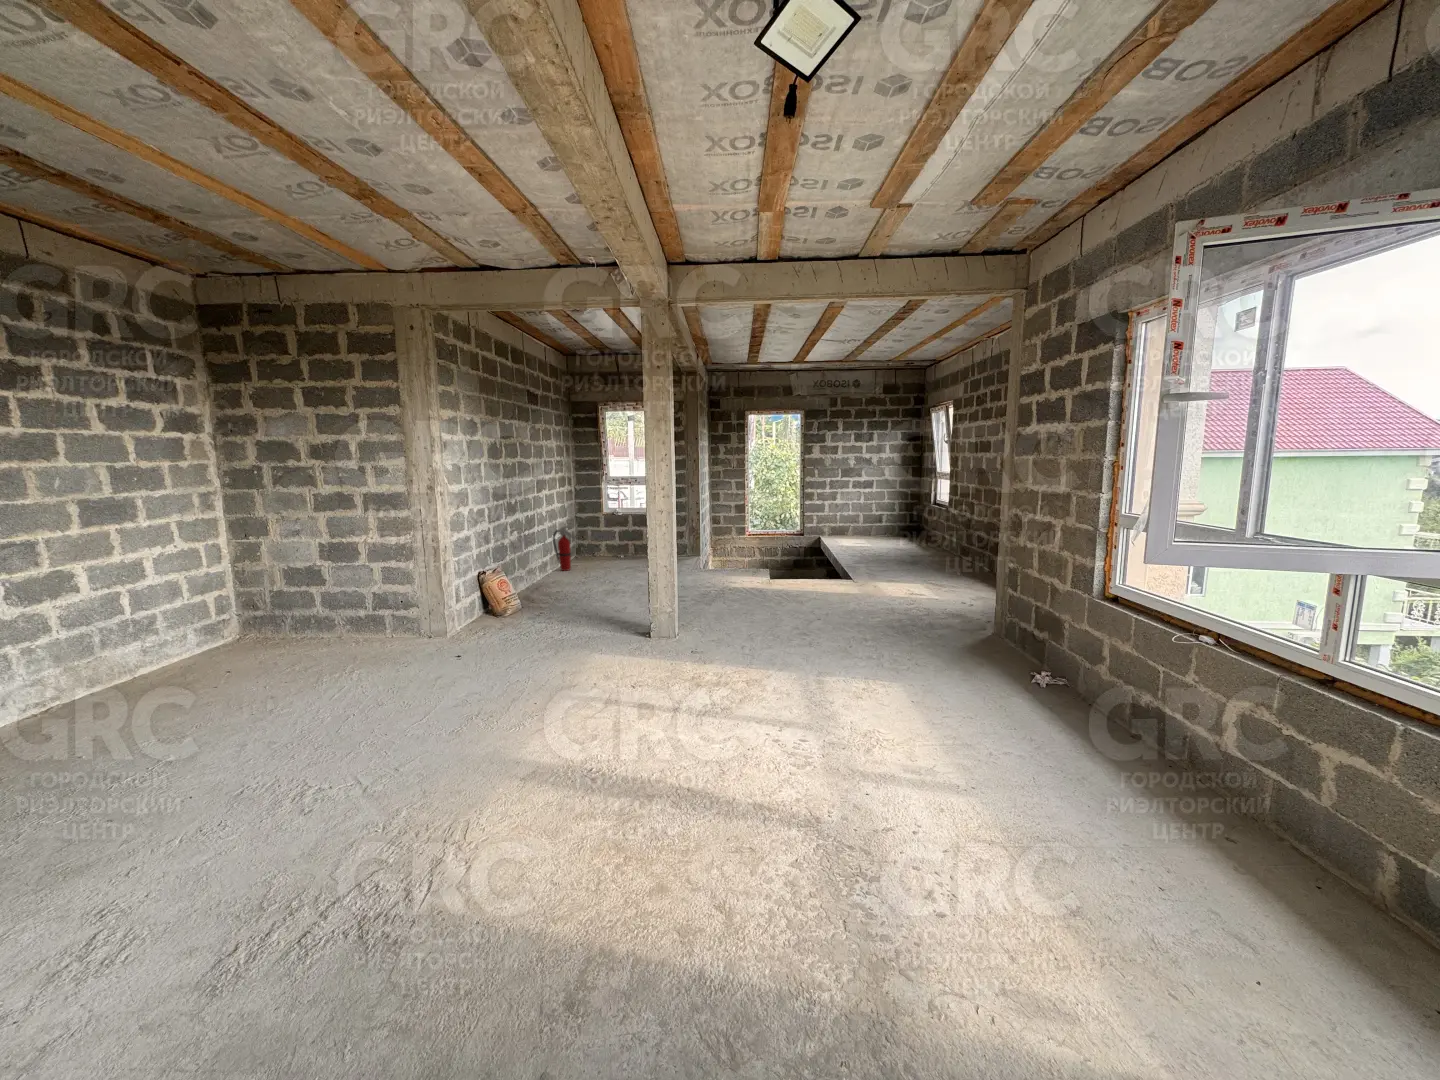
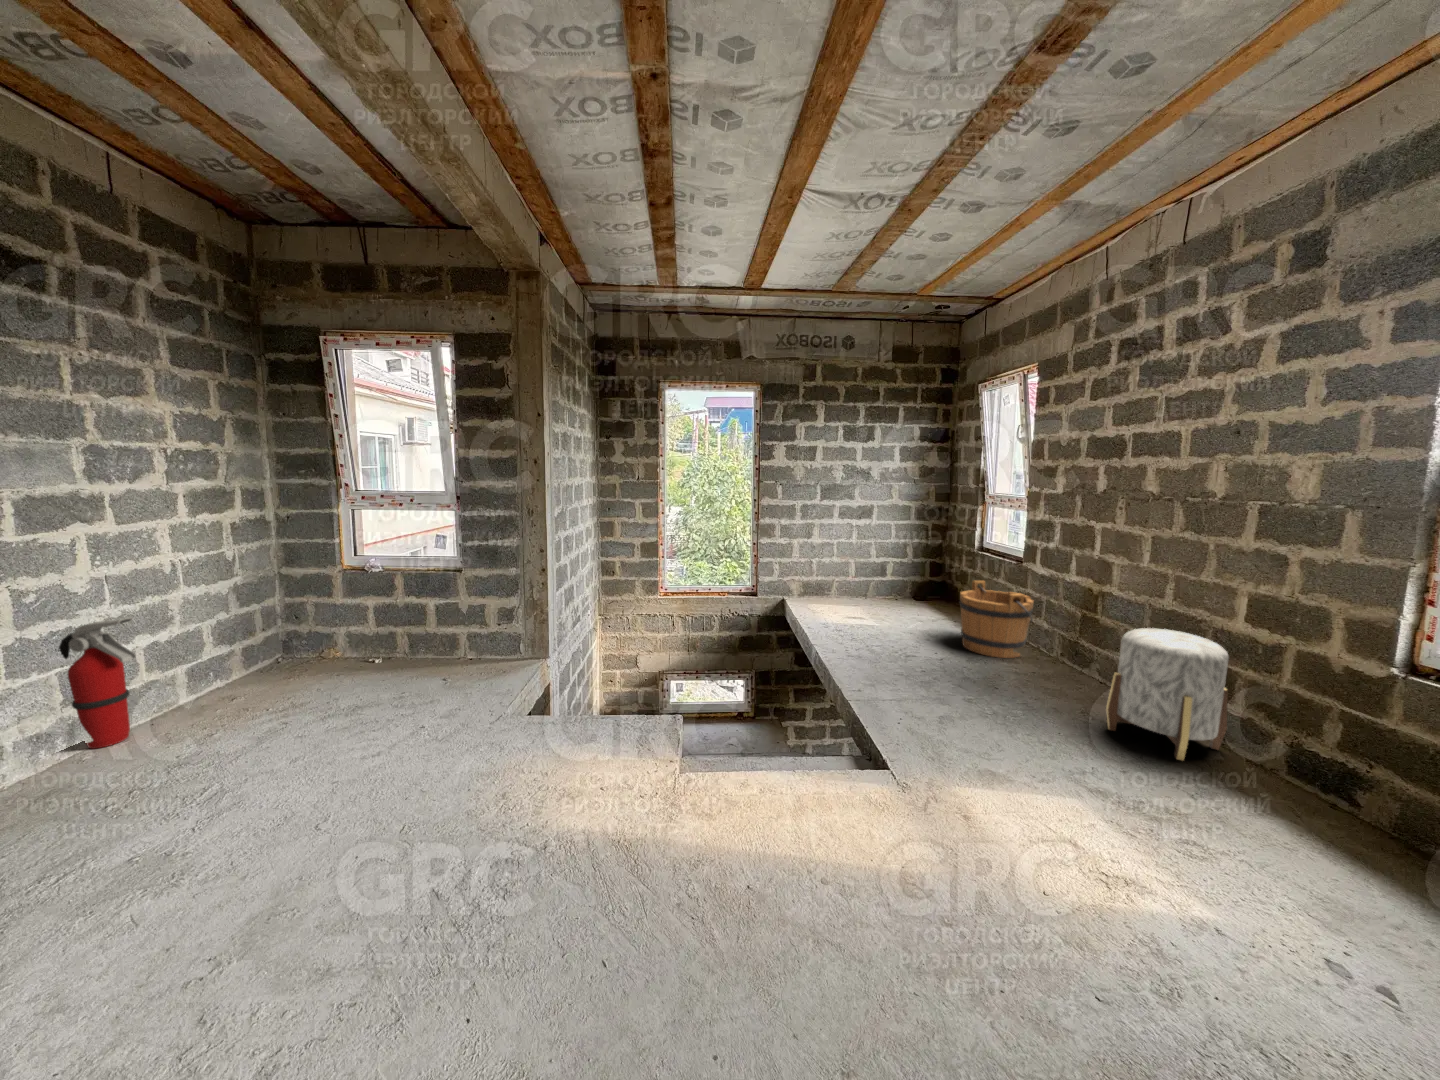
bucket: none [908,520,943,556] -> present [960,581,1034,658]
stool: none [942,528,981,574] -> present [1106,628,1229,760]

